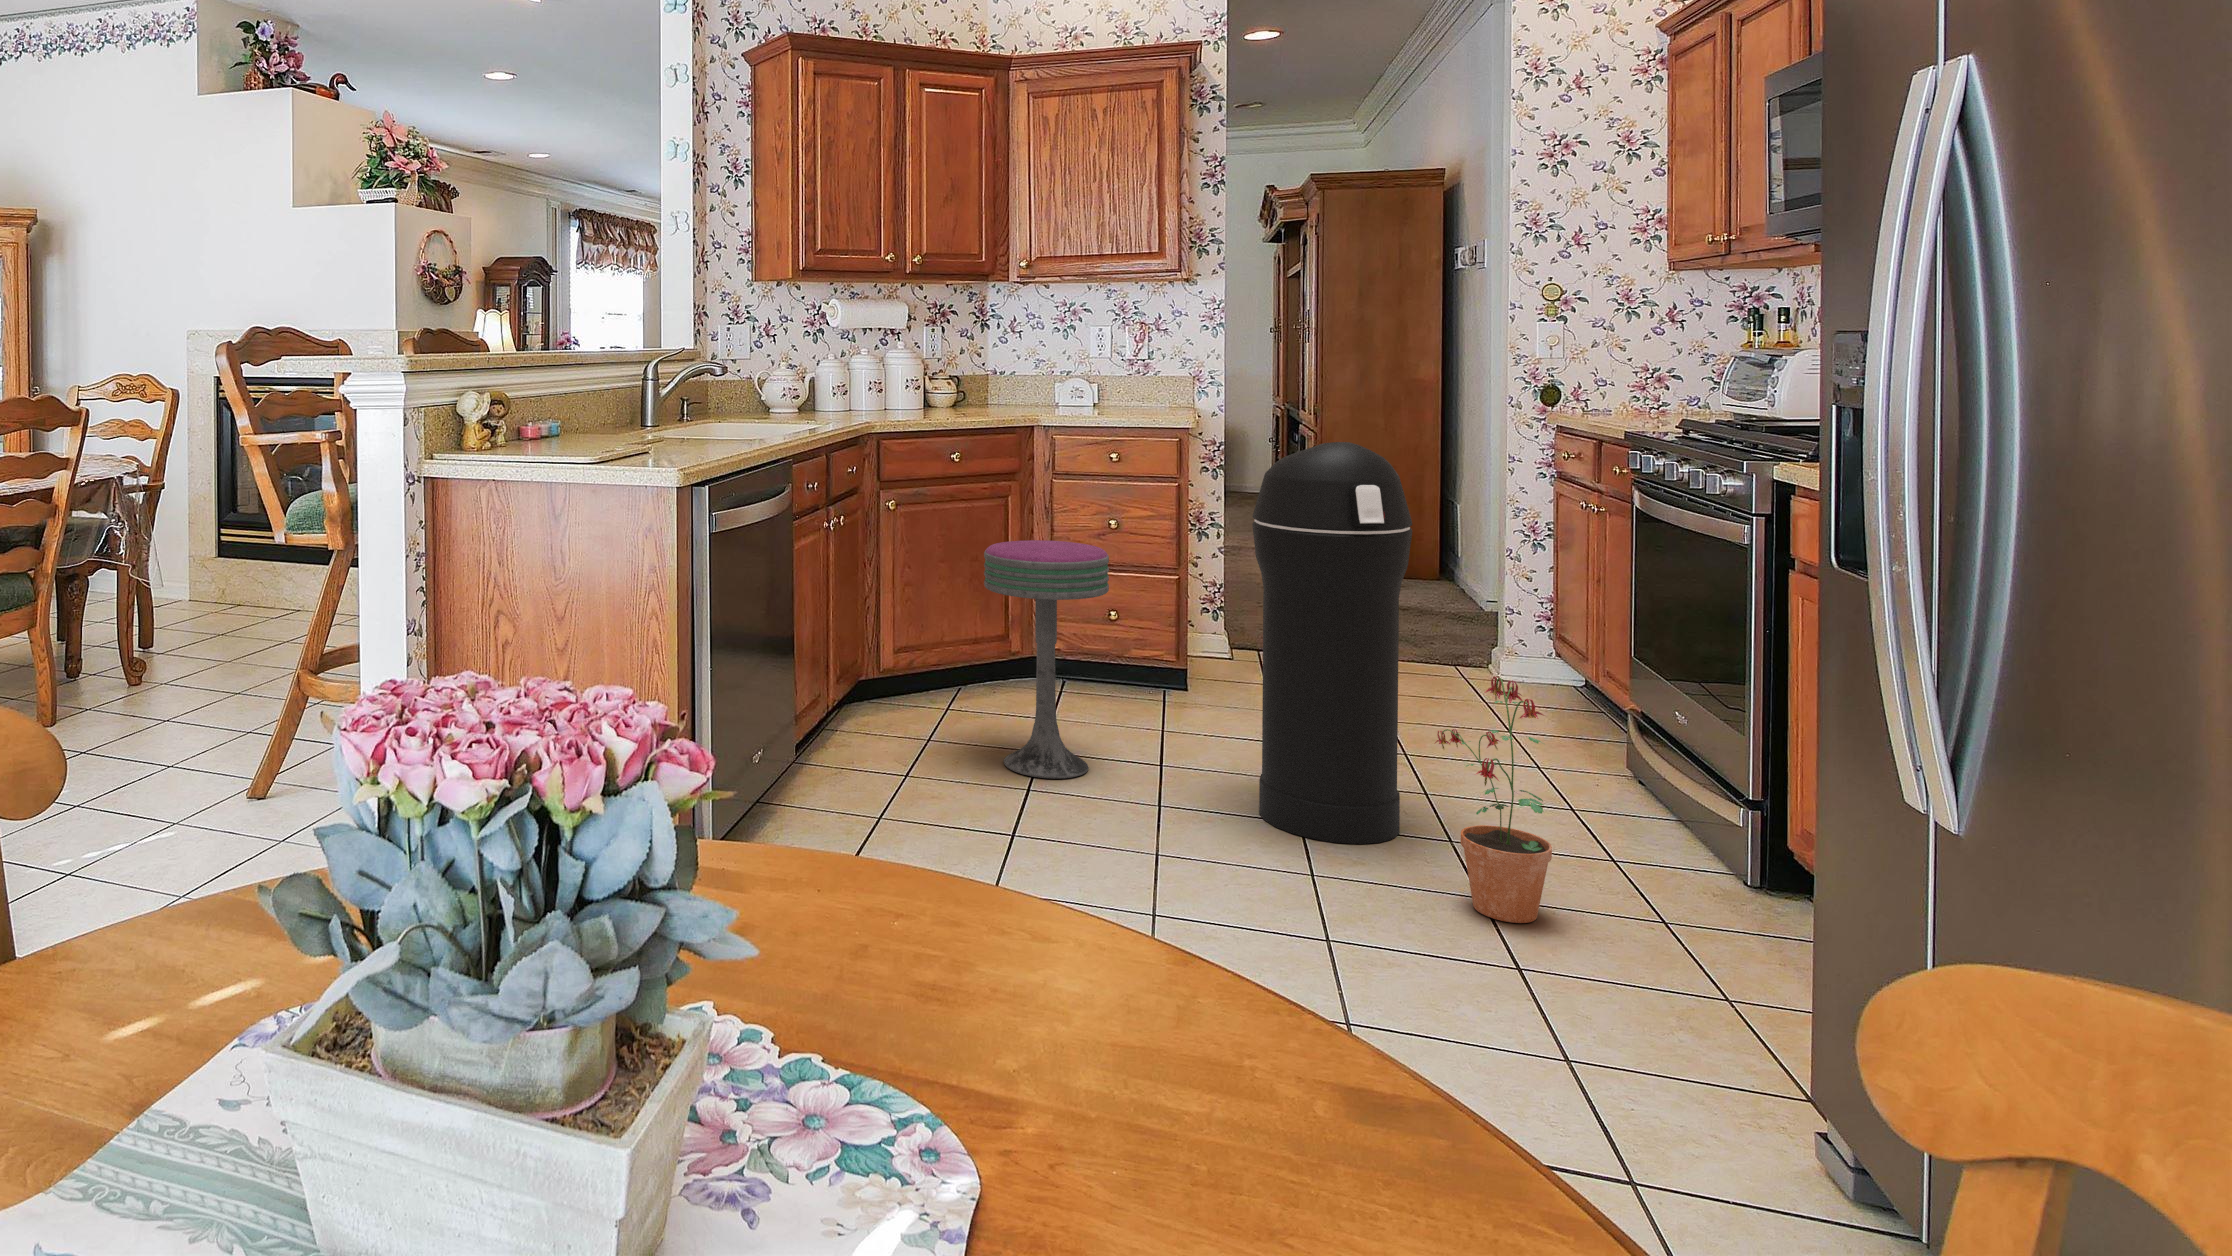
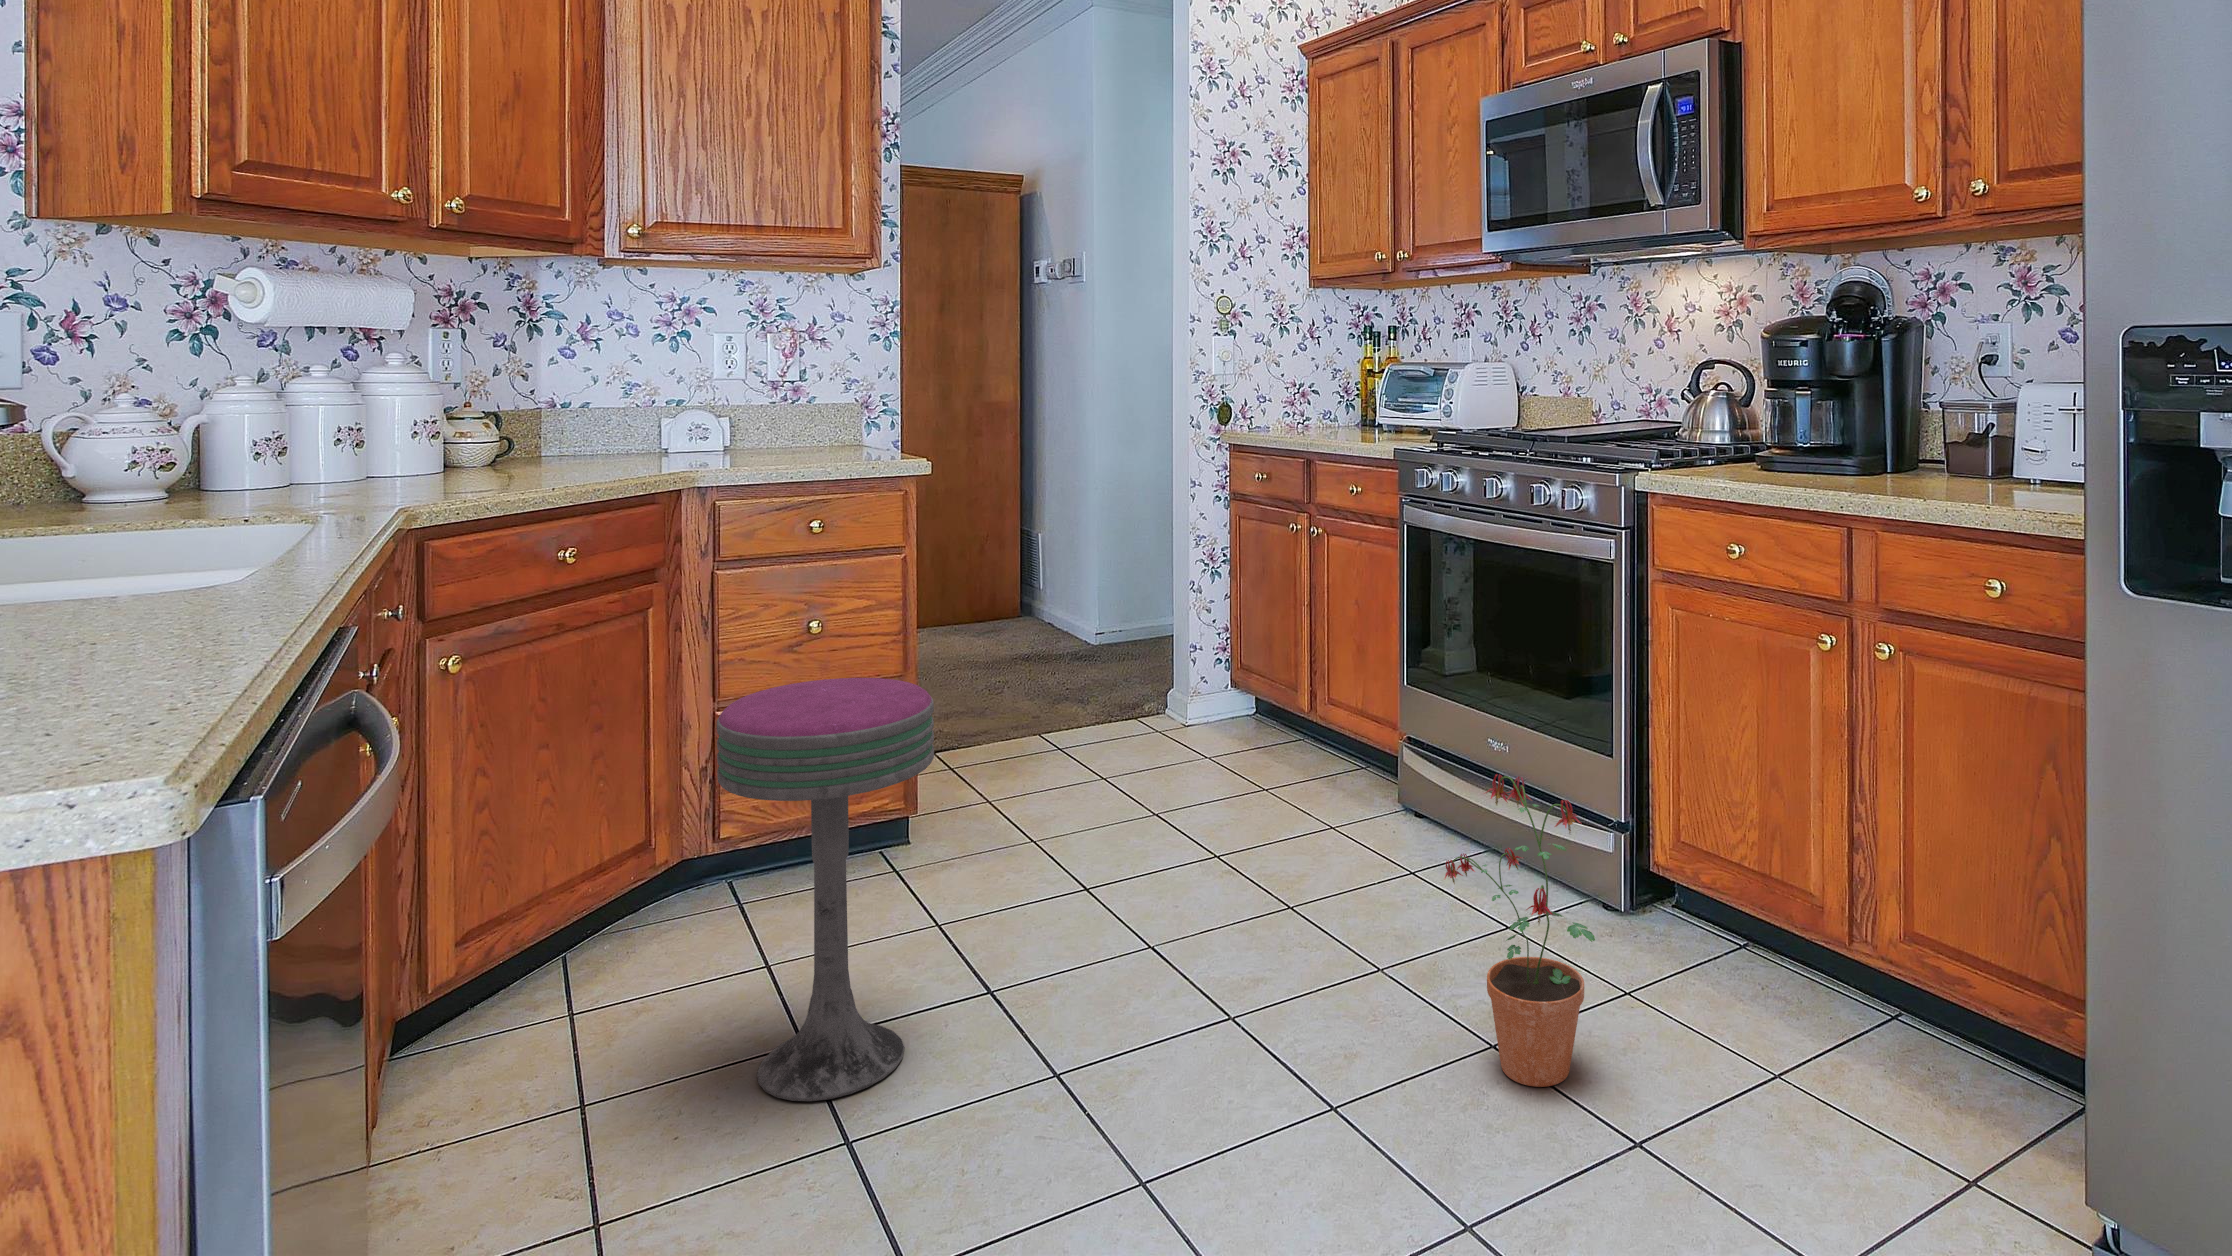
trash can: present [1252,442,1412,844] -> none [1155,492,1349,1046]

